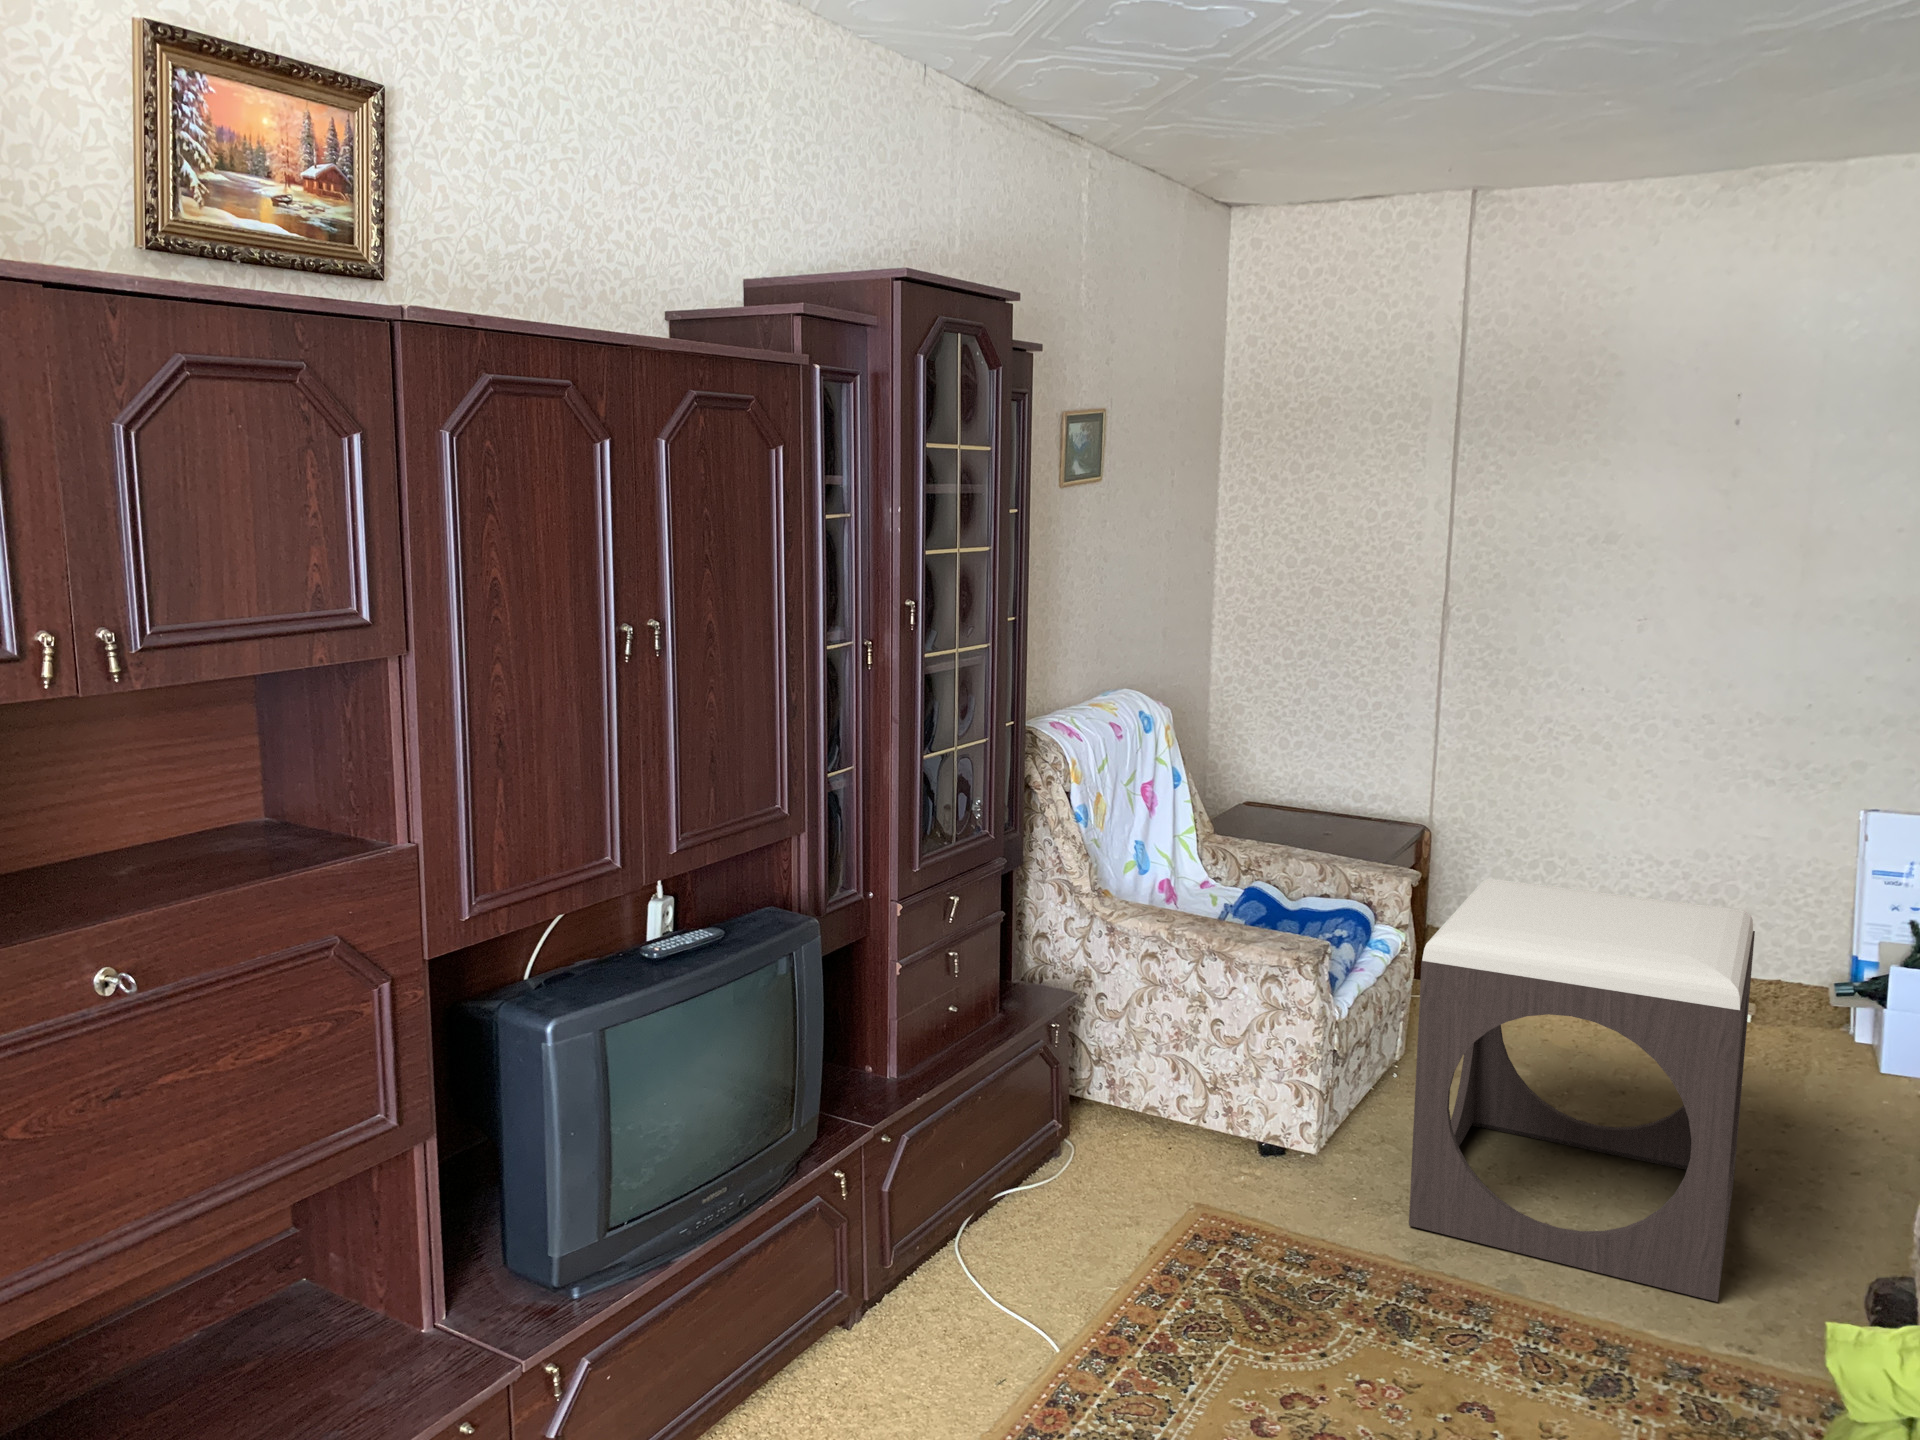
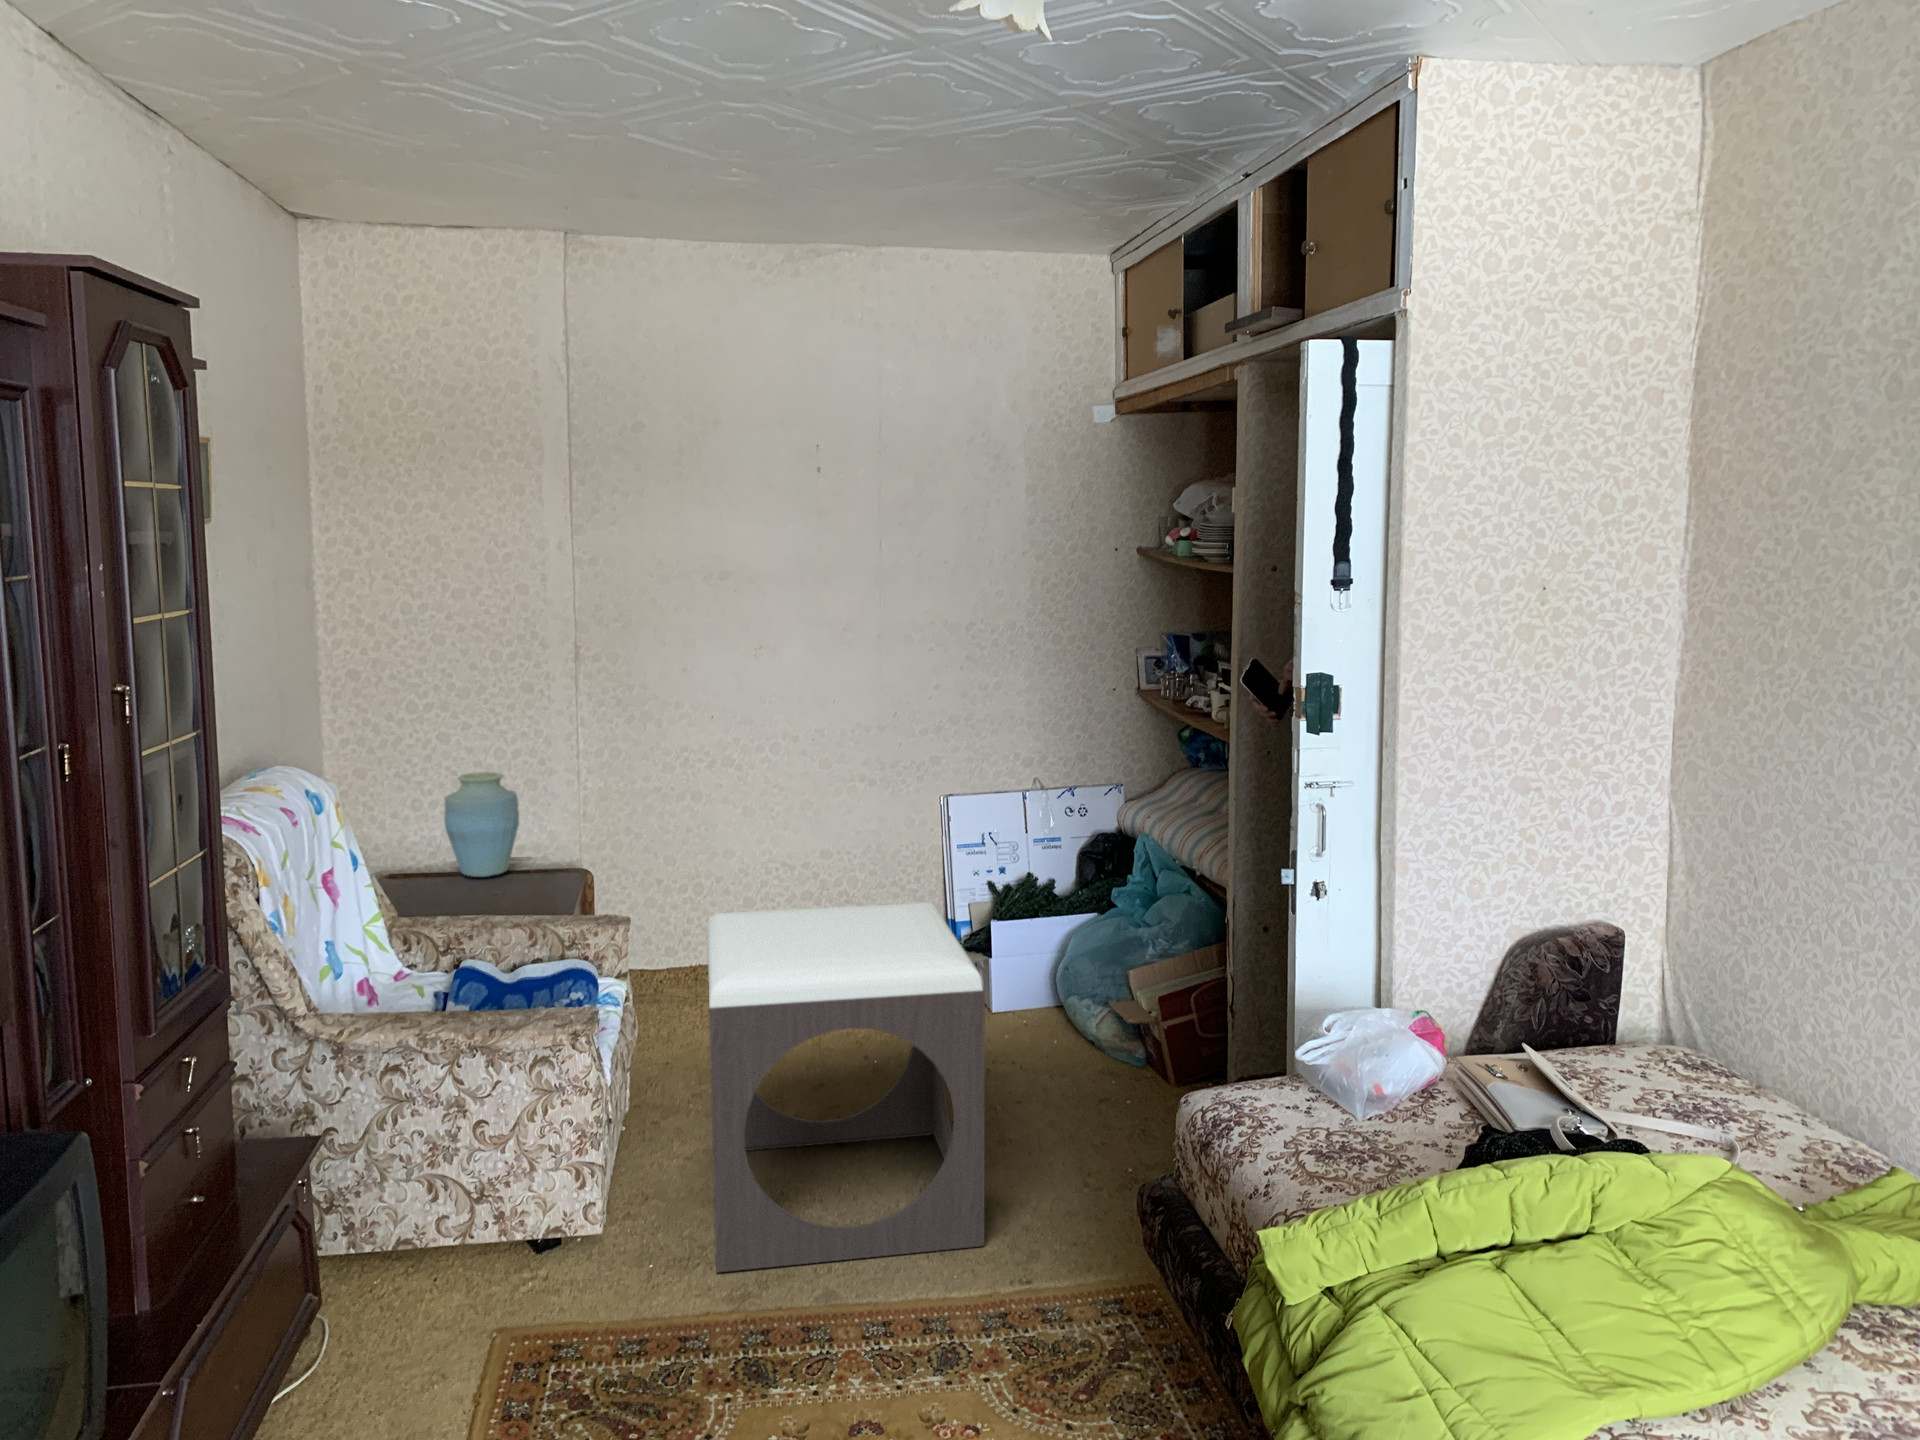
vase: none [1293,715,1363,816] -> present [444,772,519,877]

